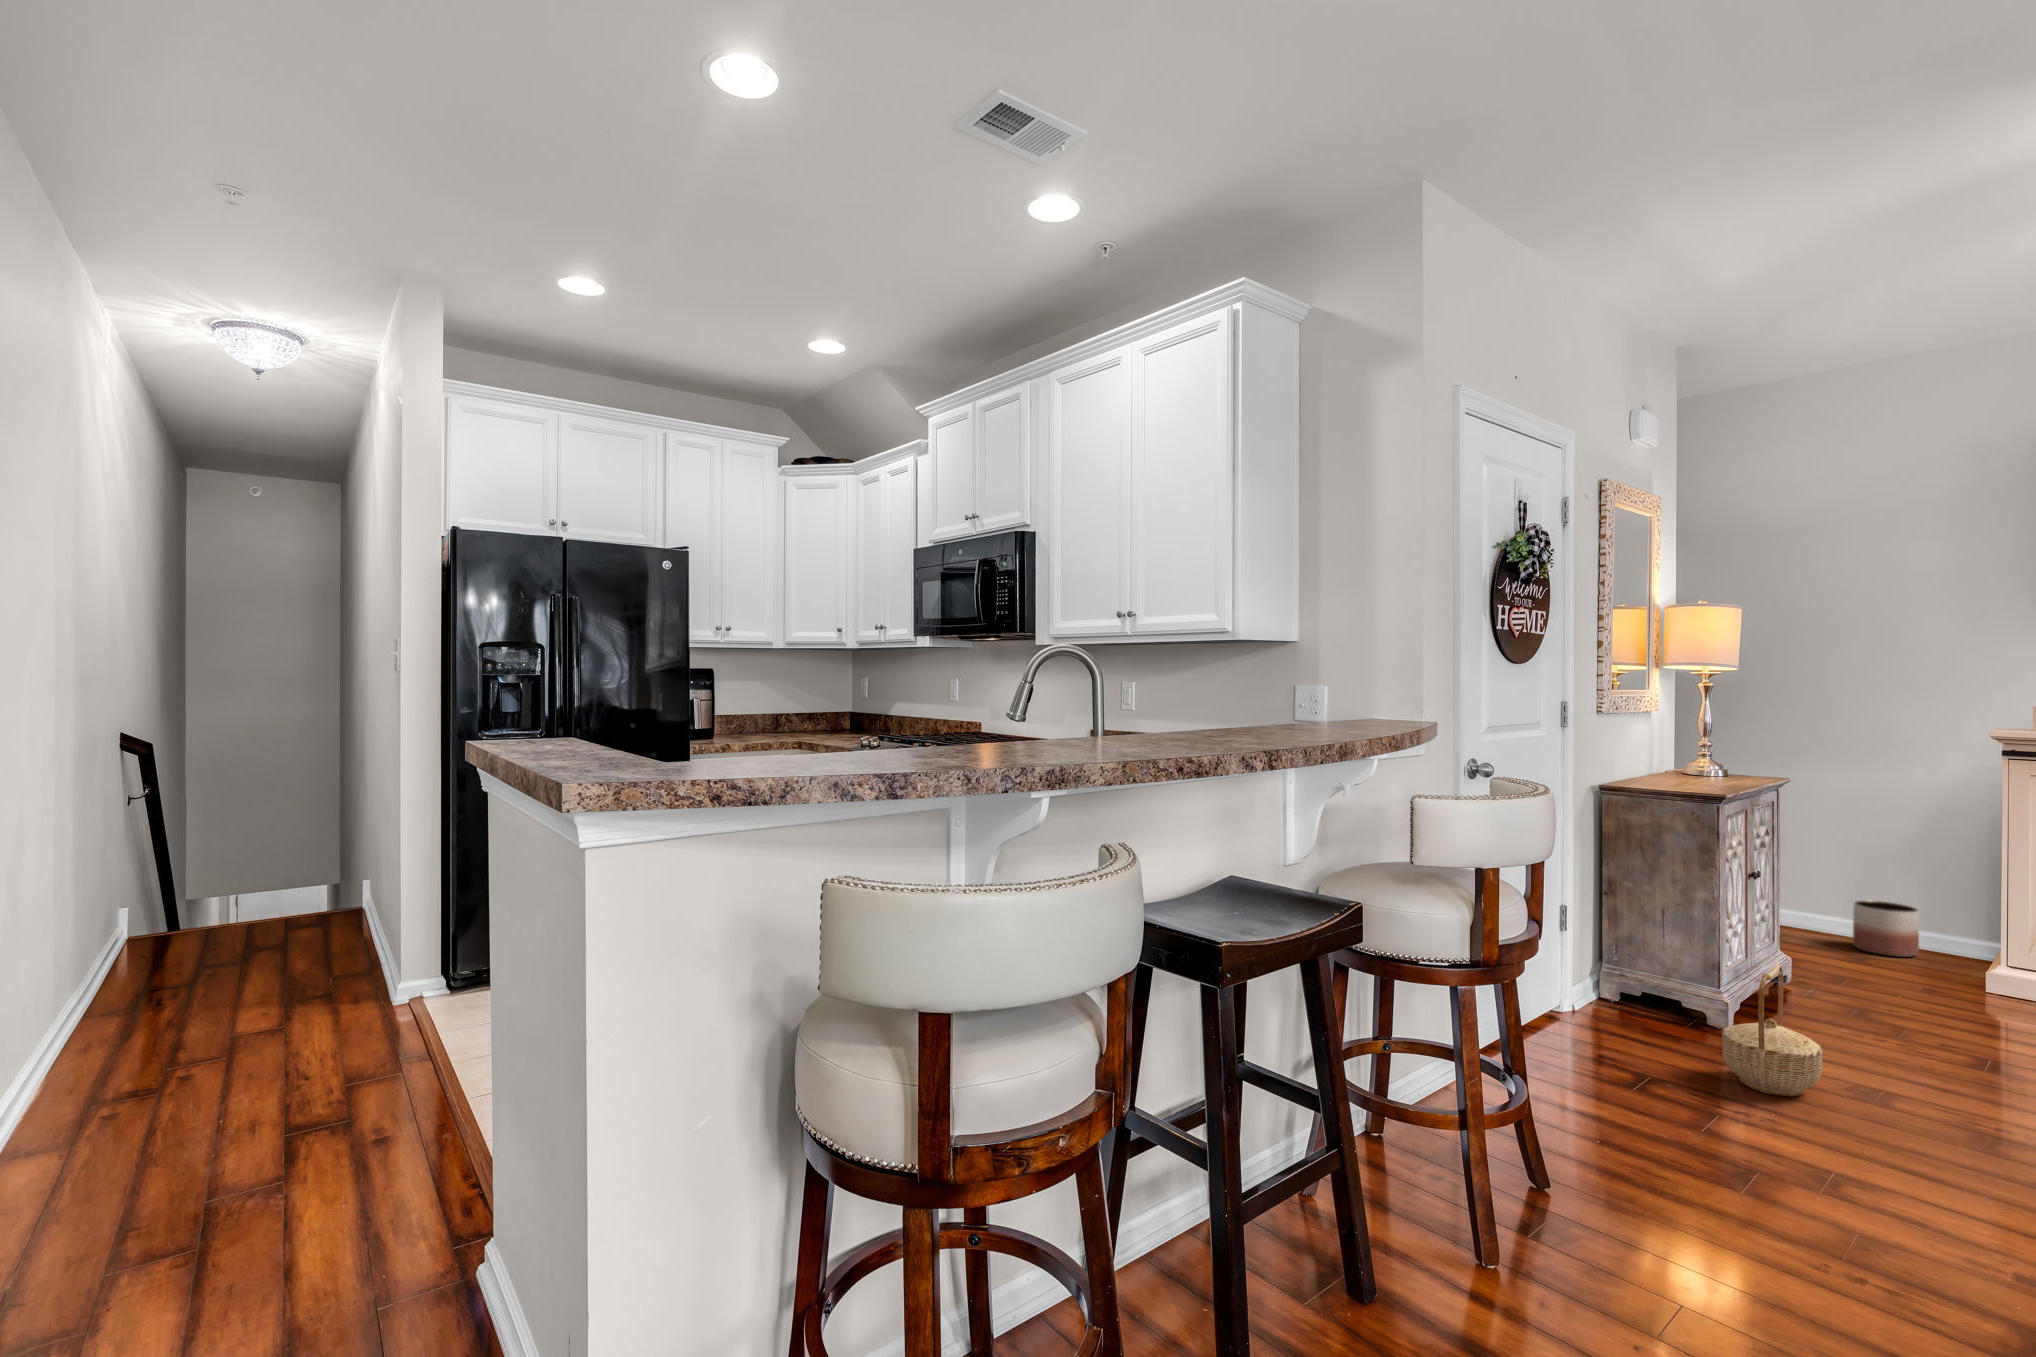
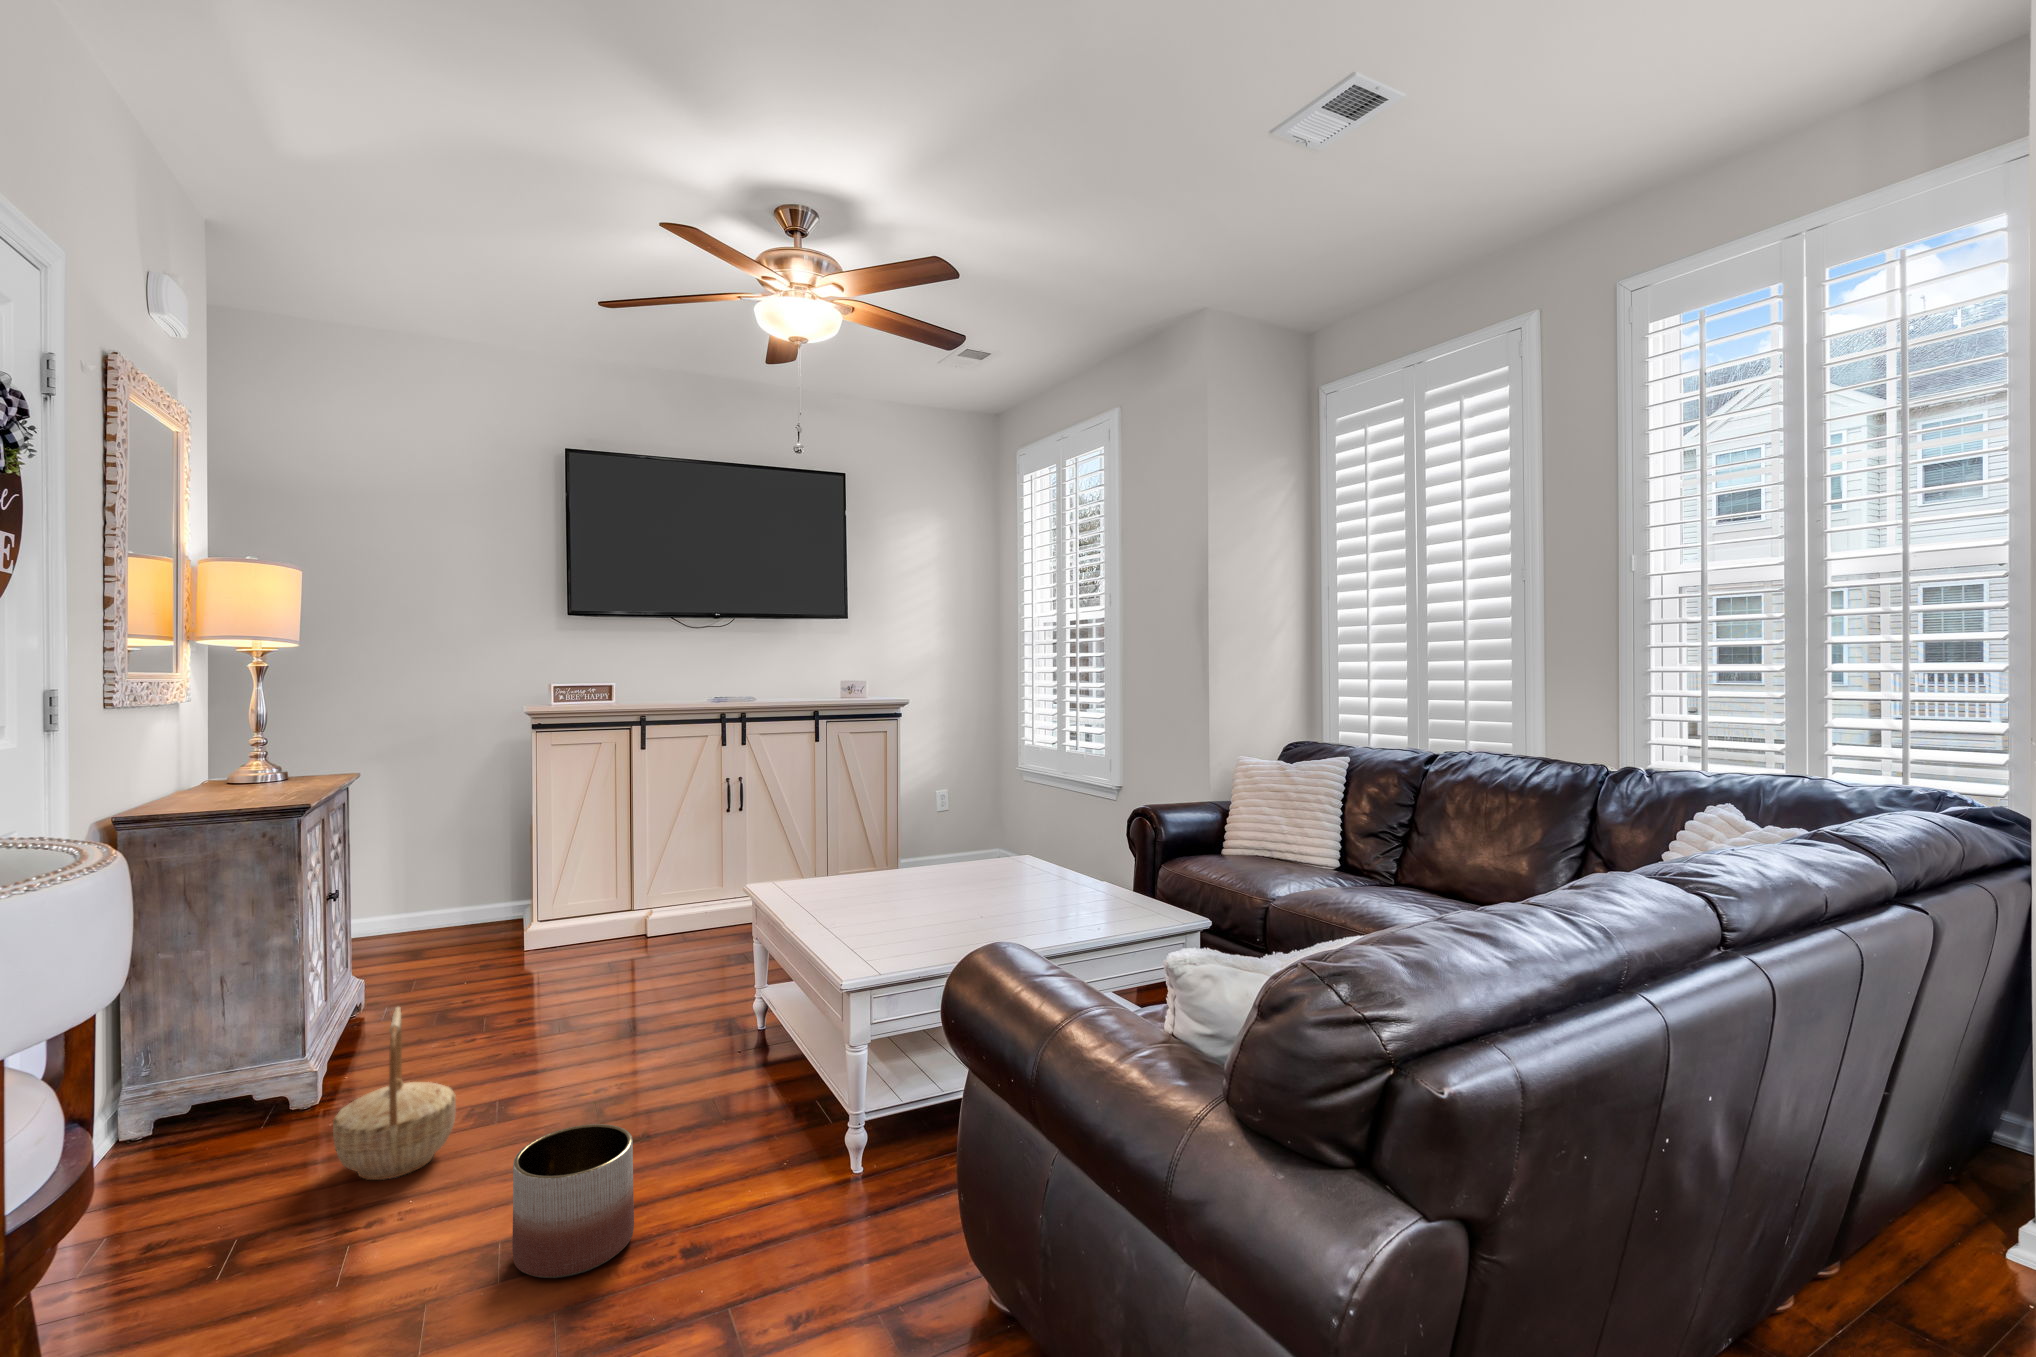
planter: present [1853,901,1919,957] -> present [512,1124,634,1278]

